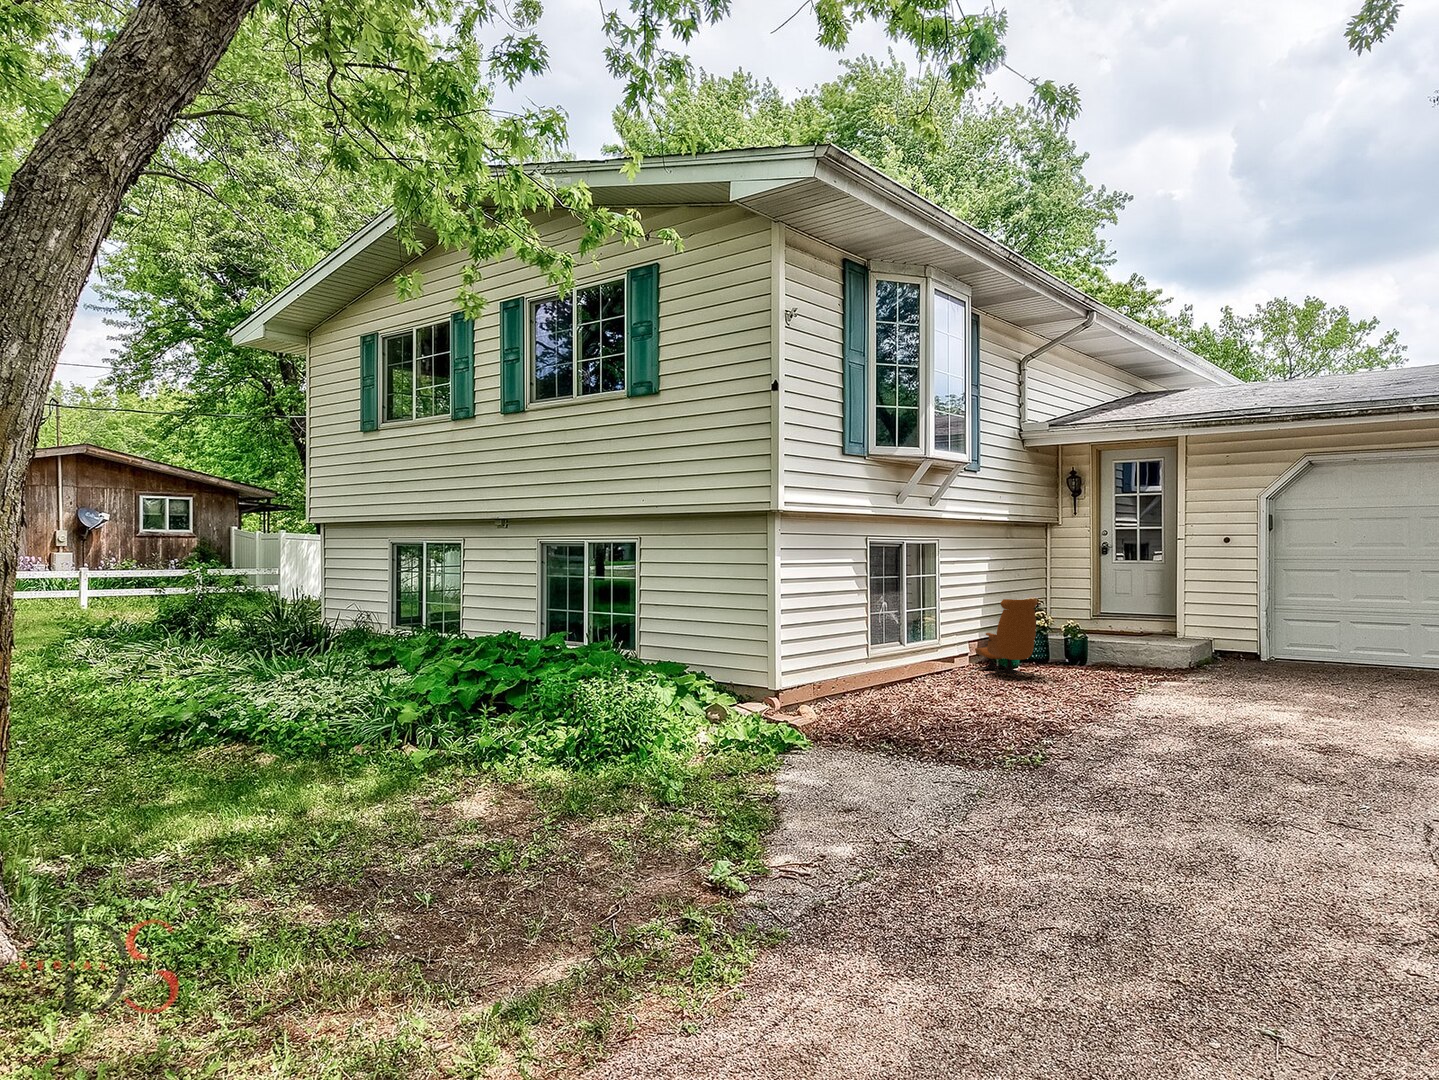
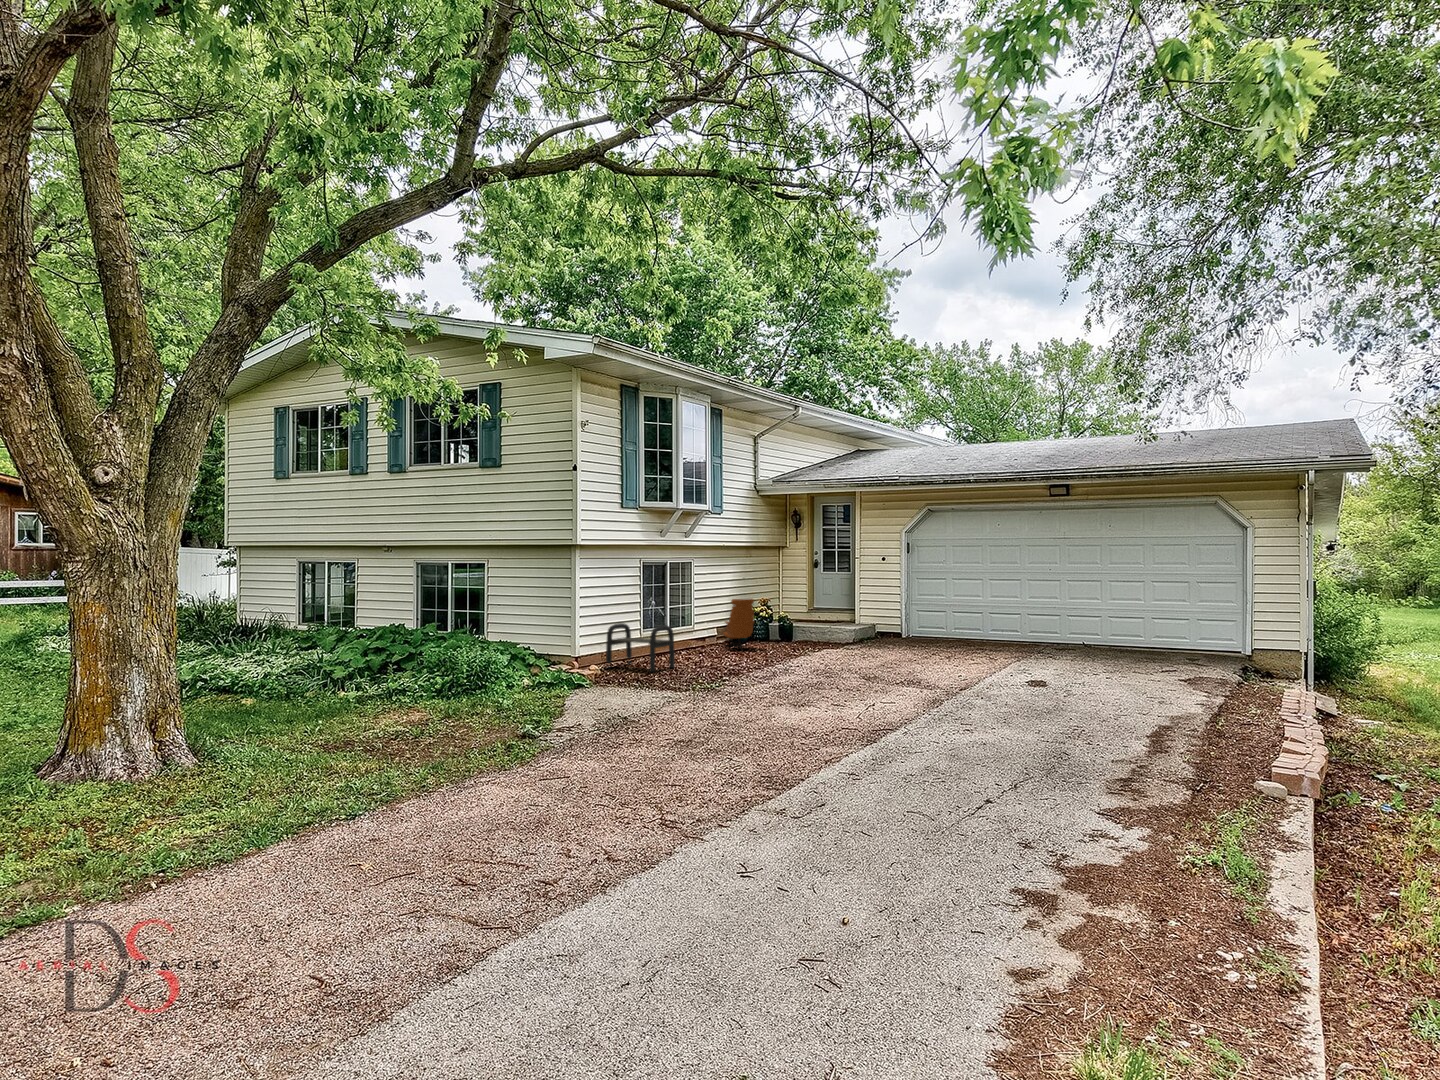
bench: none [824,636,938,721] -> present [606,623,675,672]

